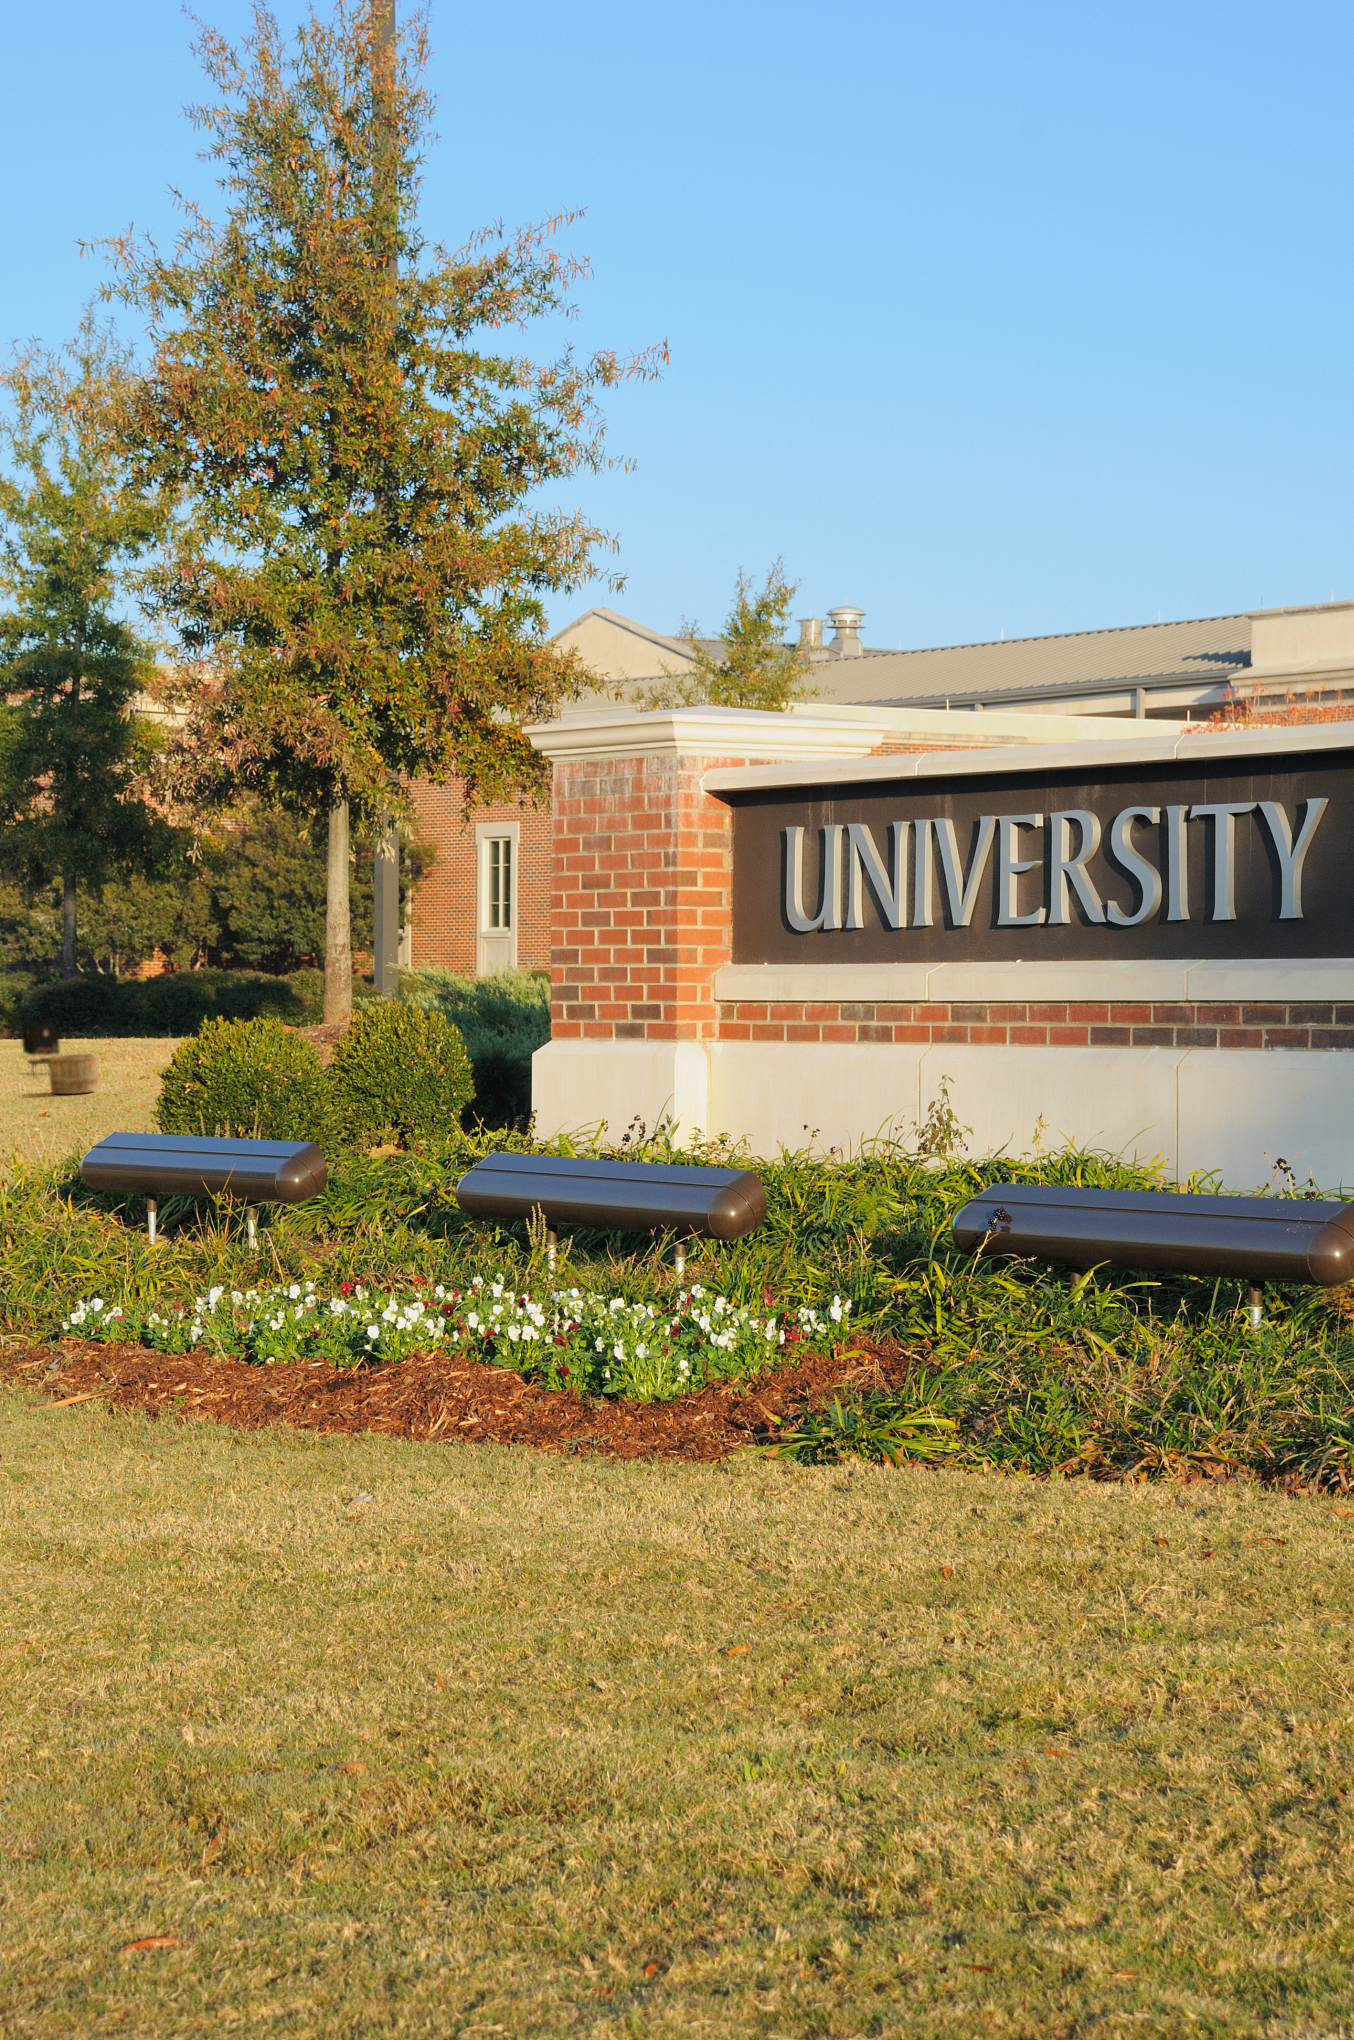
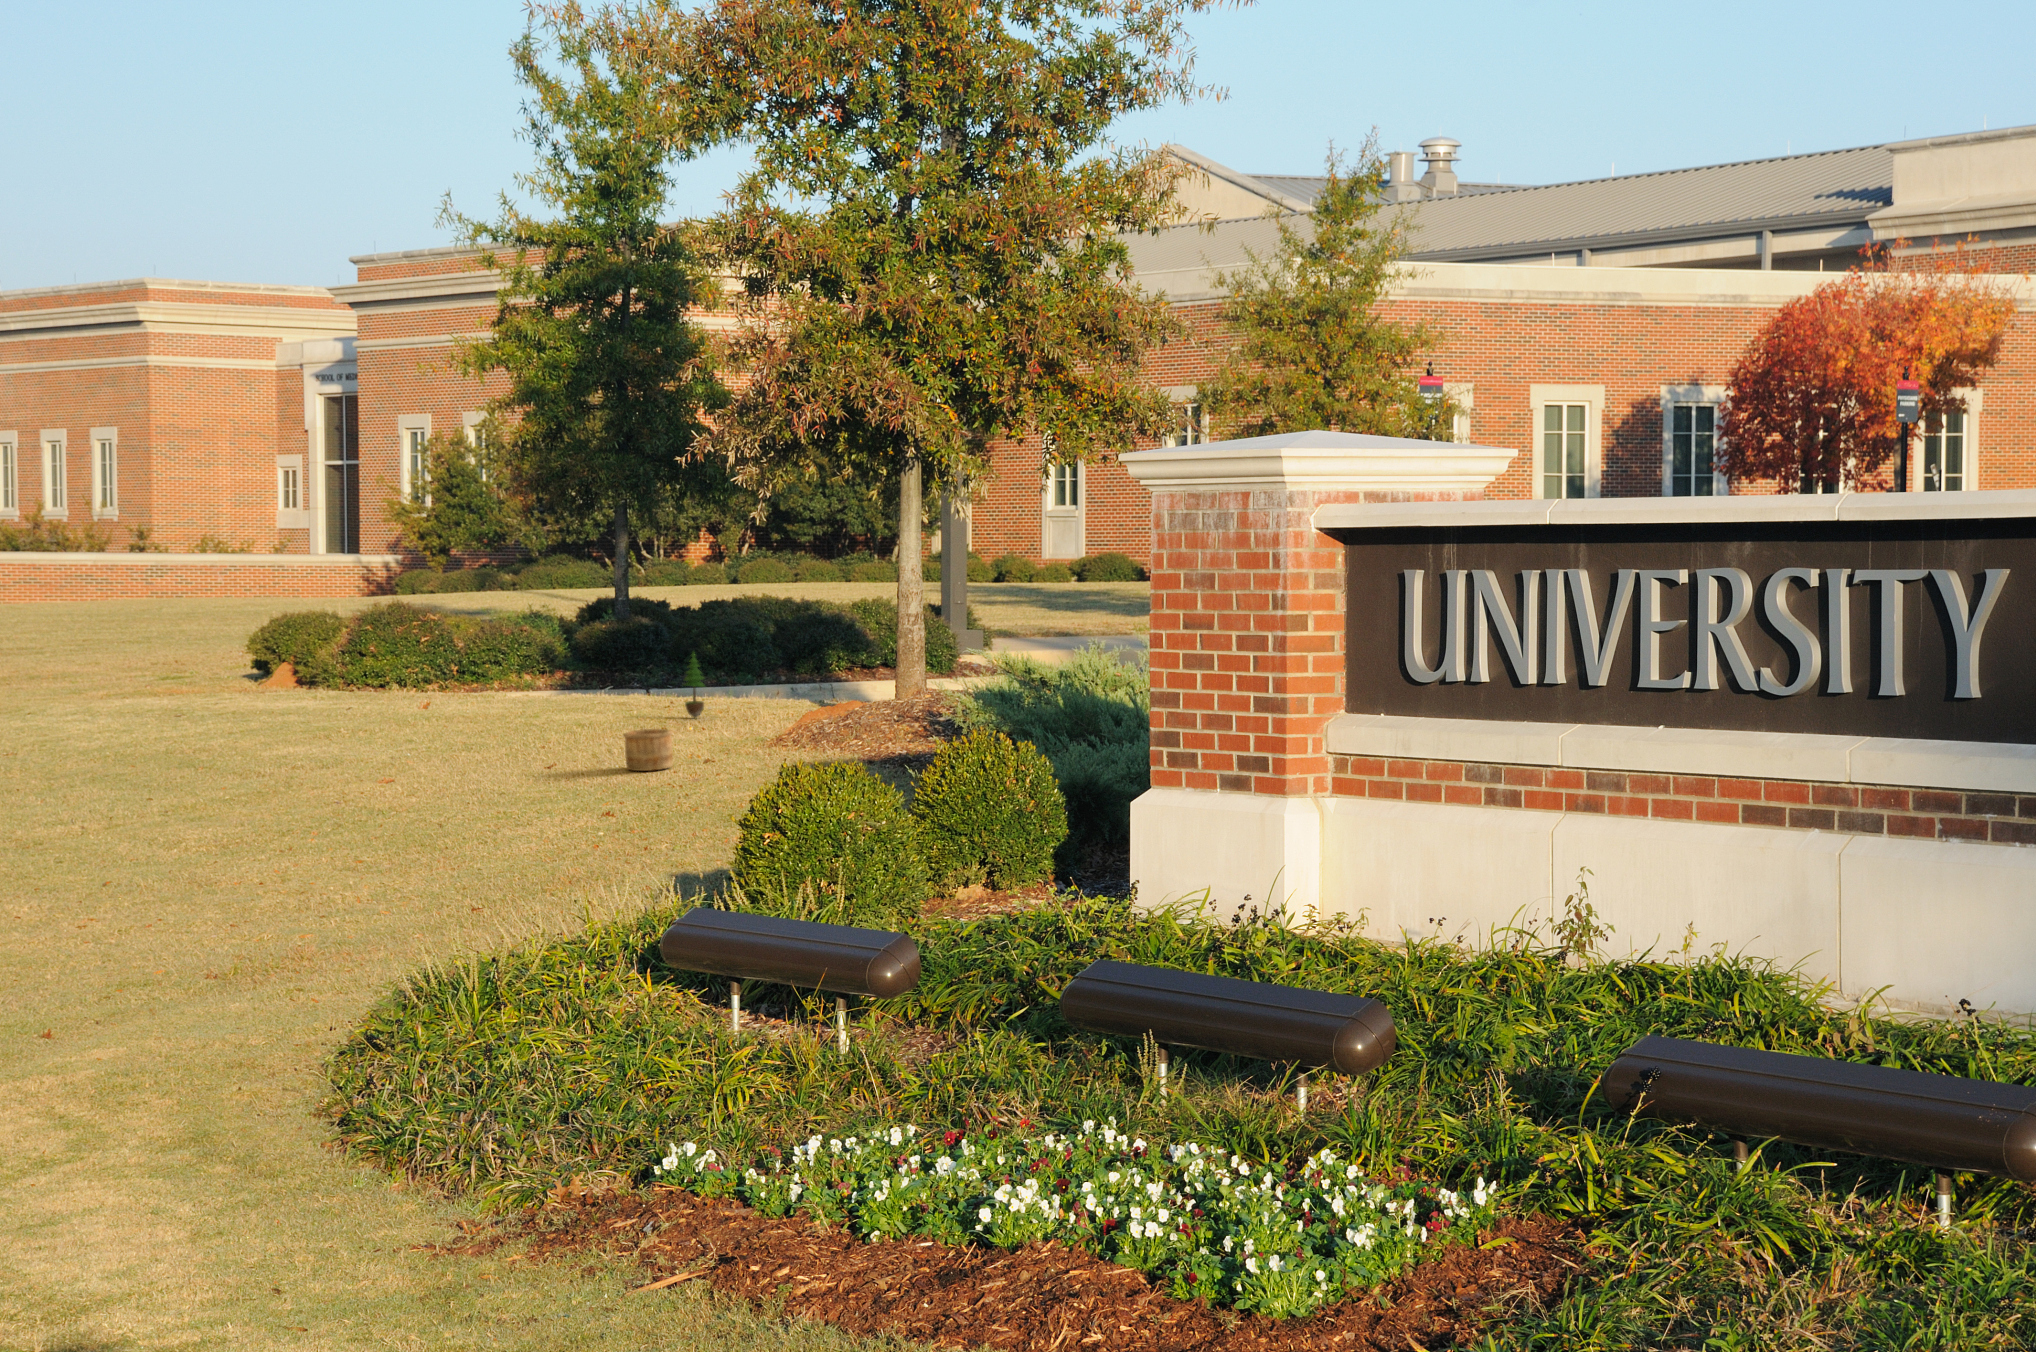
potted tree: none [110,993,135,1061] -> present [684,653,704,718]
backpack: present [22,1020,59,1067] -> none [596,683,634,739]

